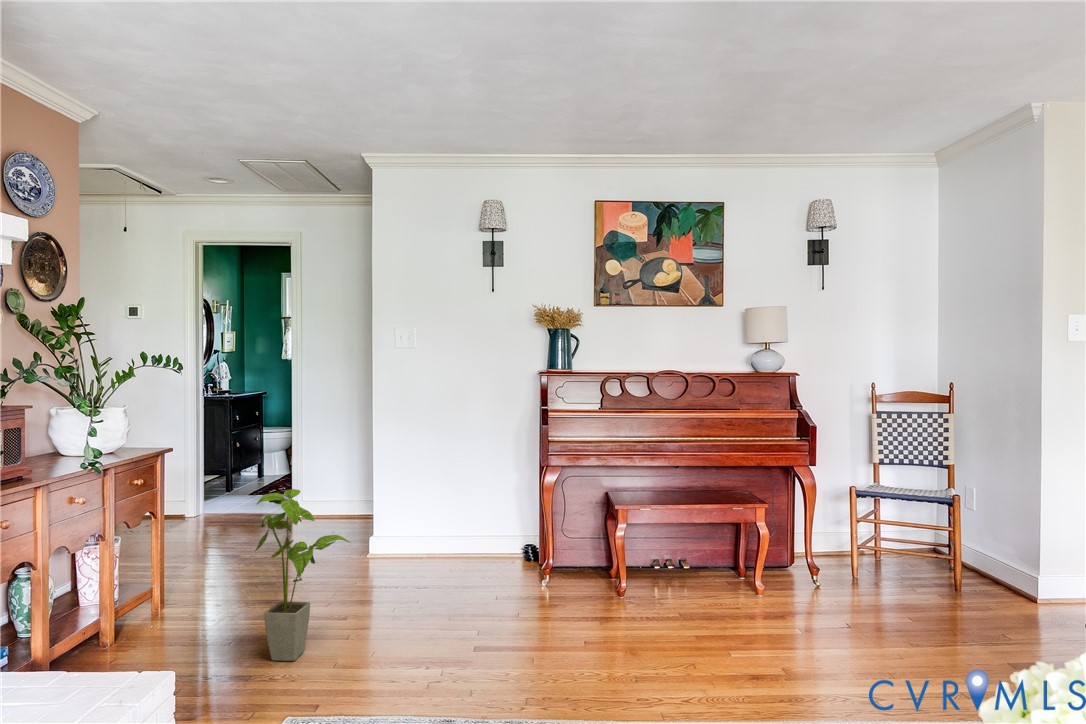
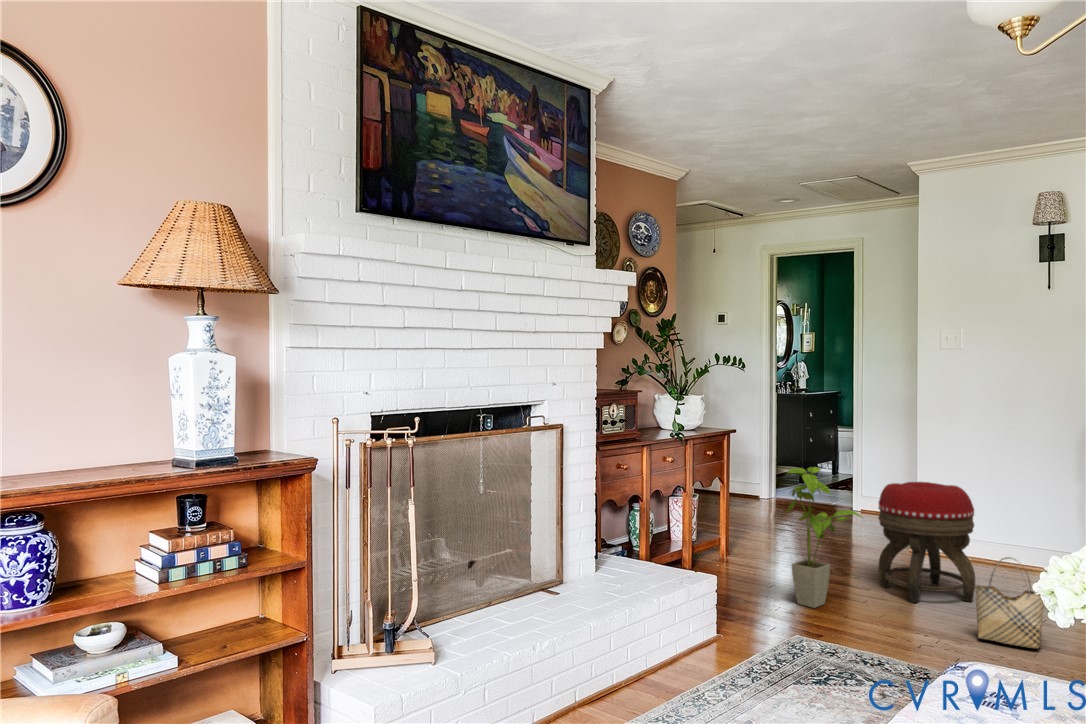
footstool: none [352,487,448,621] -> present [878,482,976,603]
woven basket: none [467,558,529,651] -> present [974,557,1044,648]

